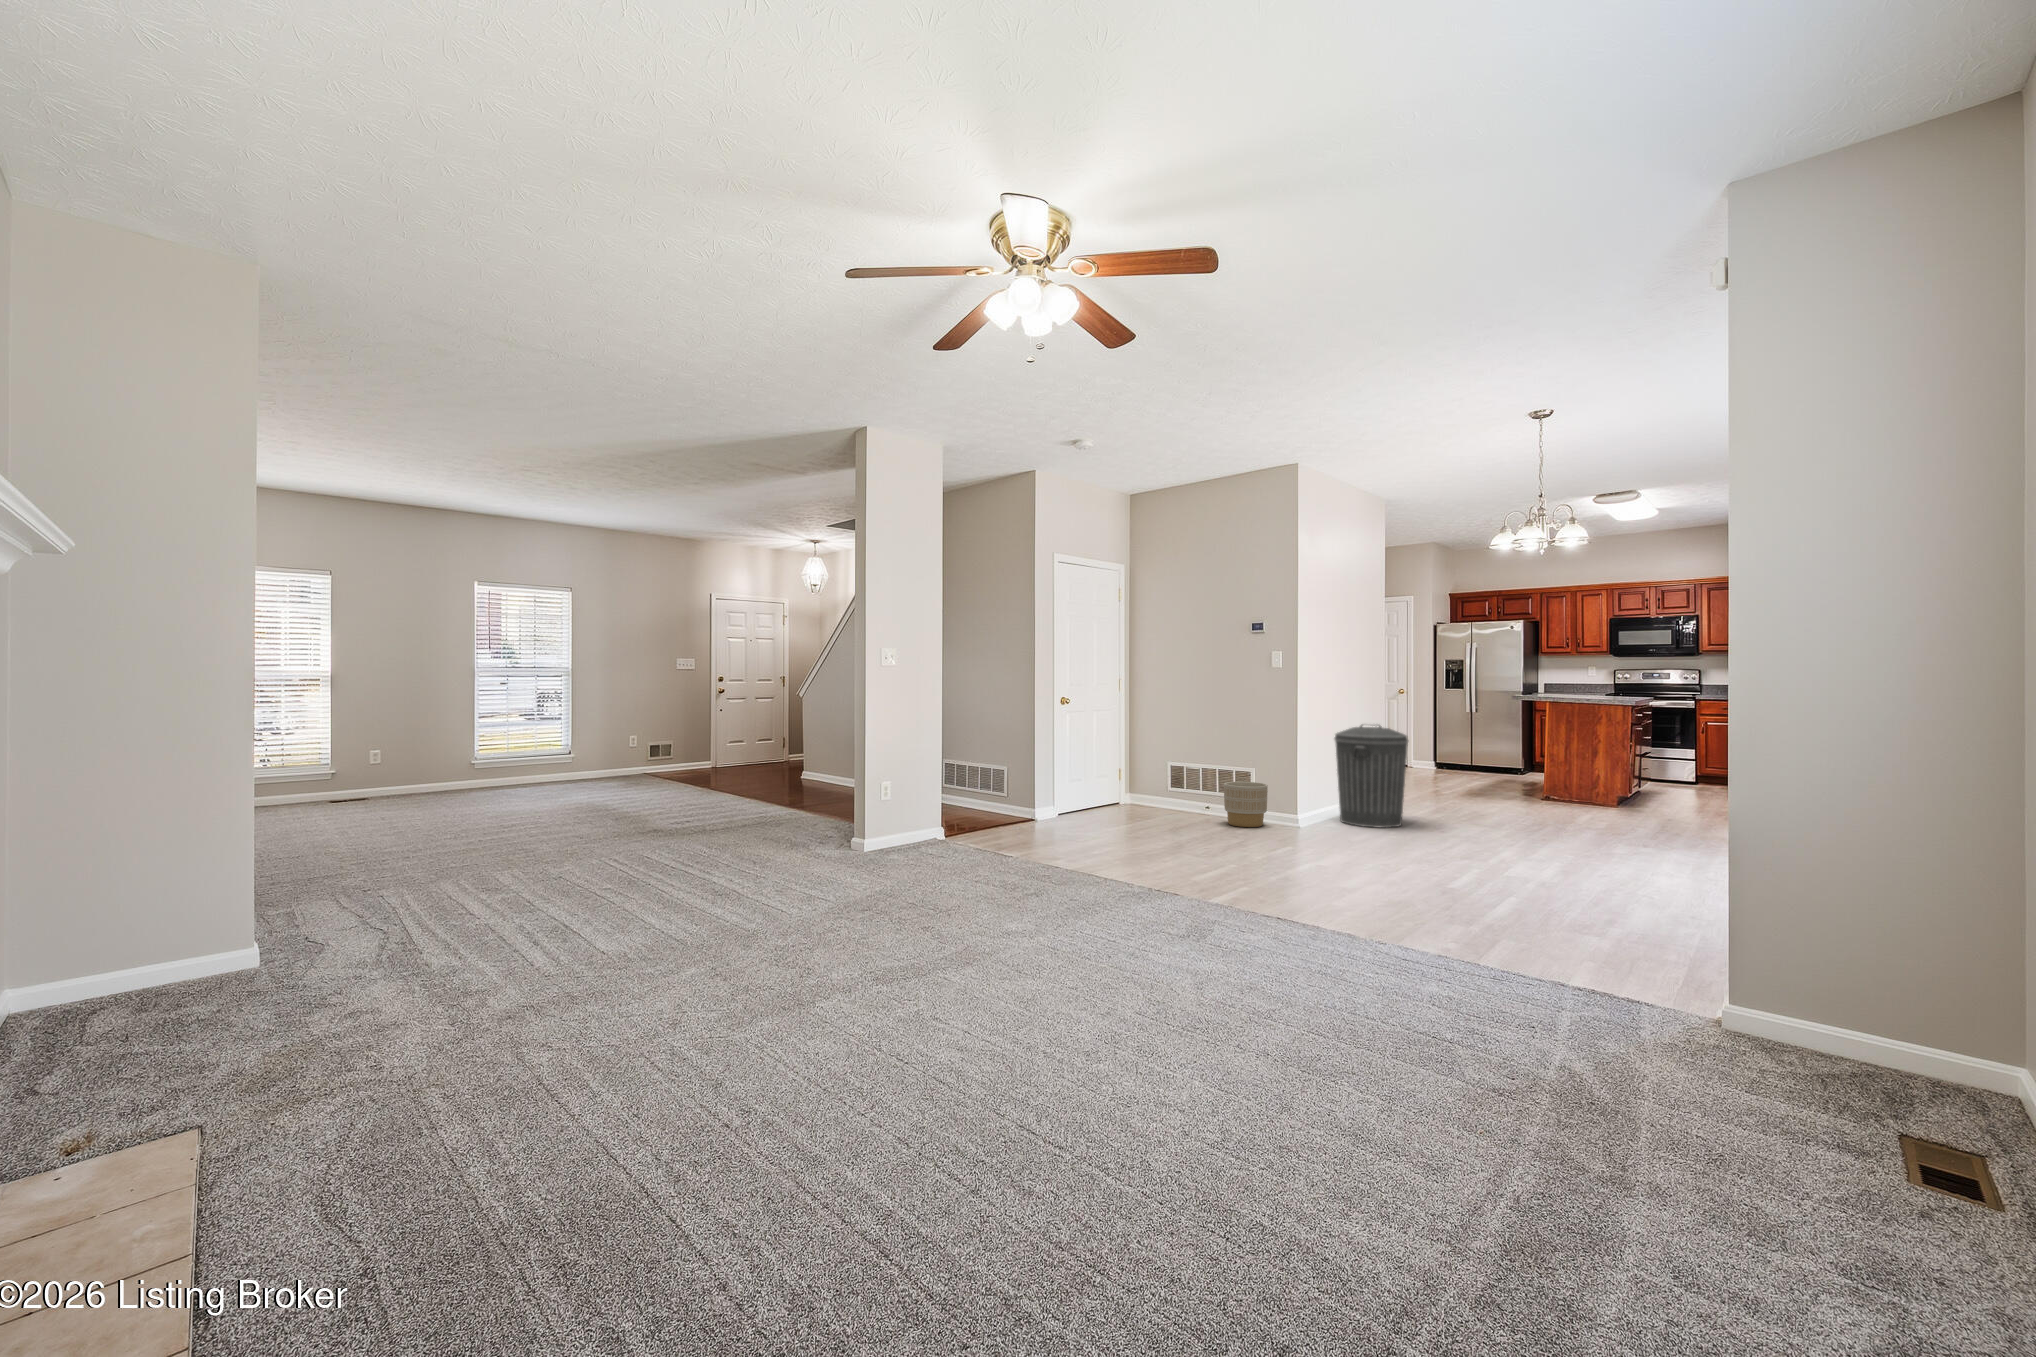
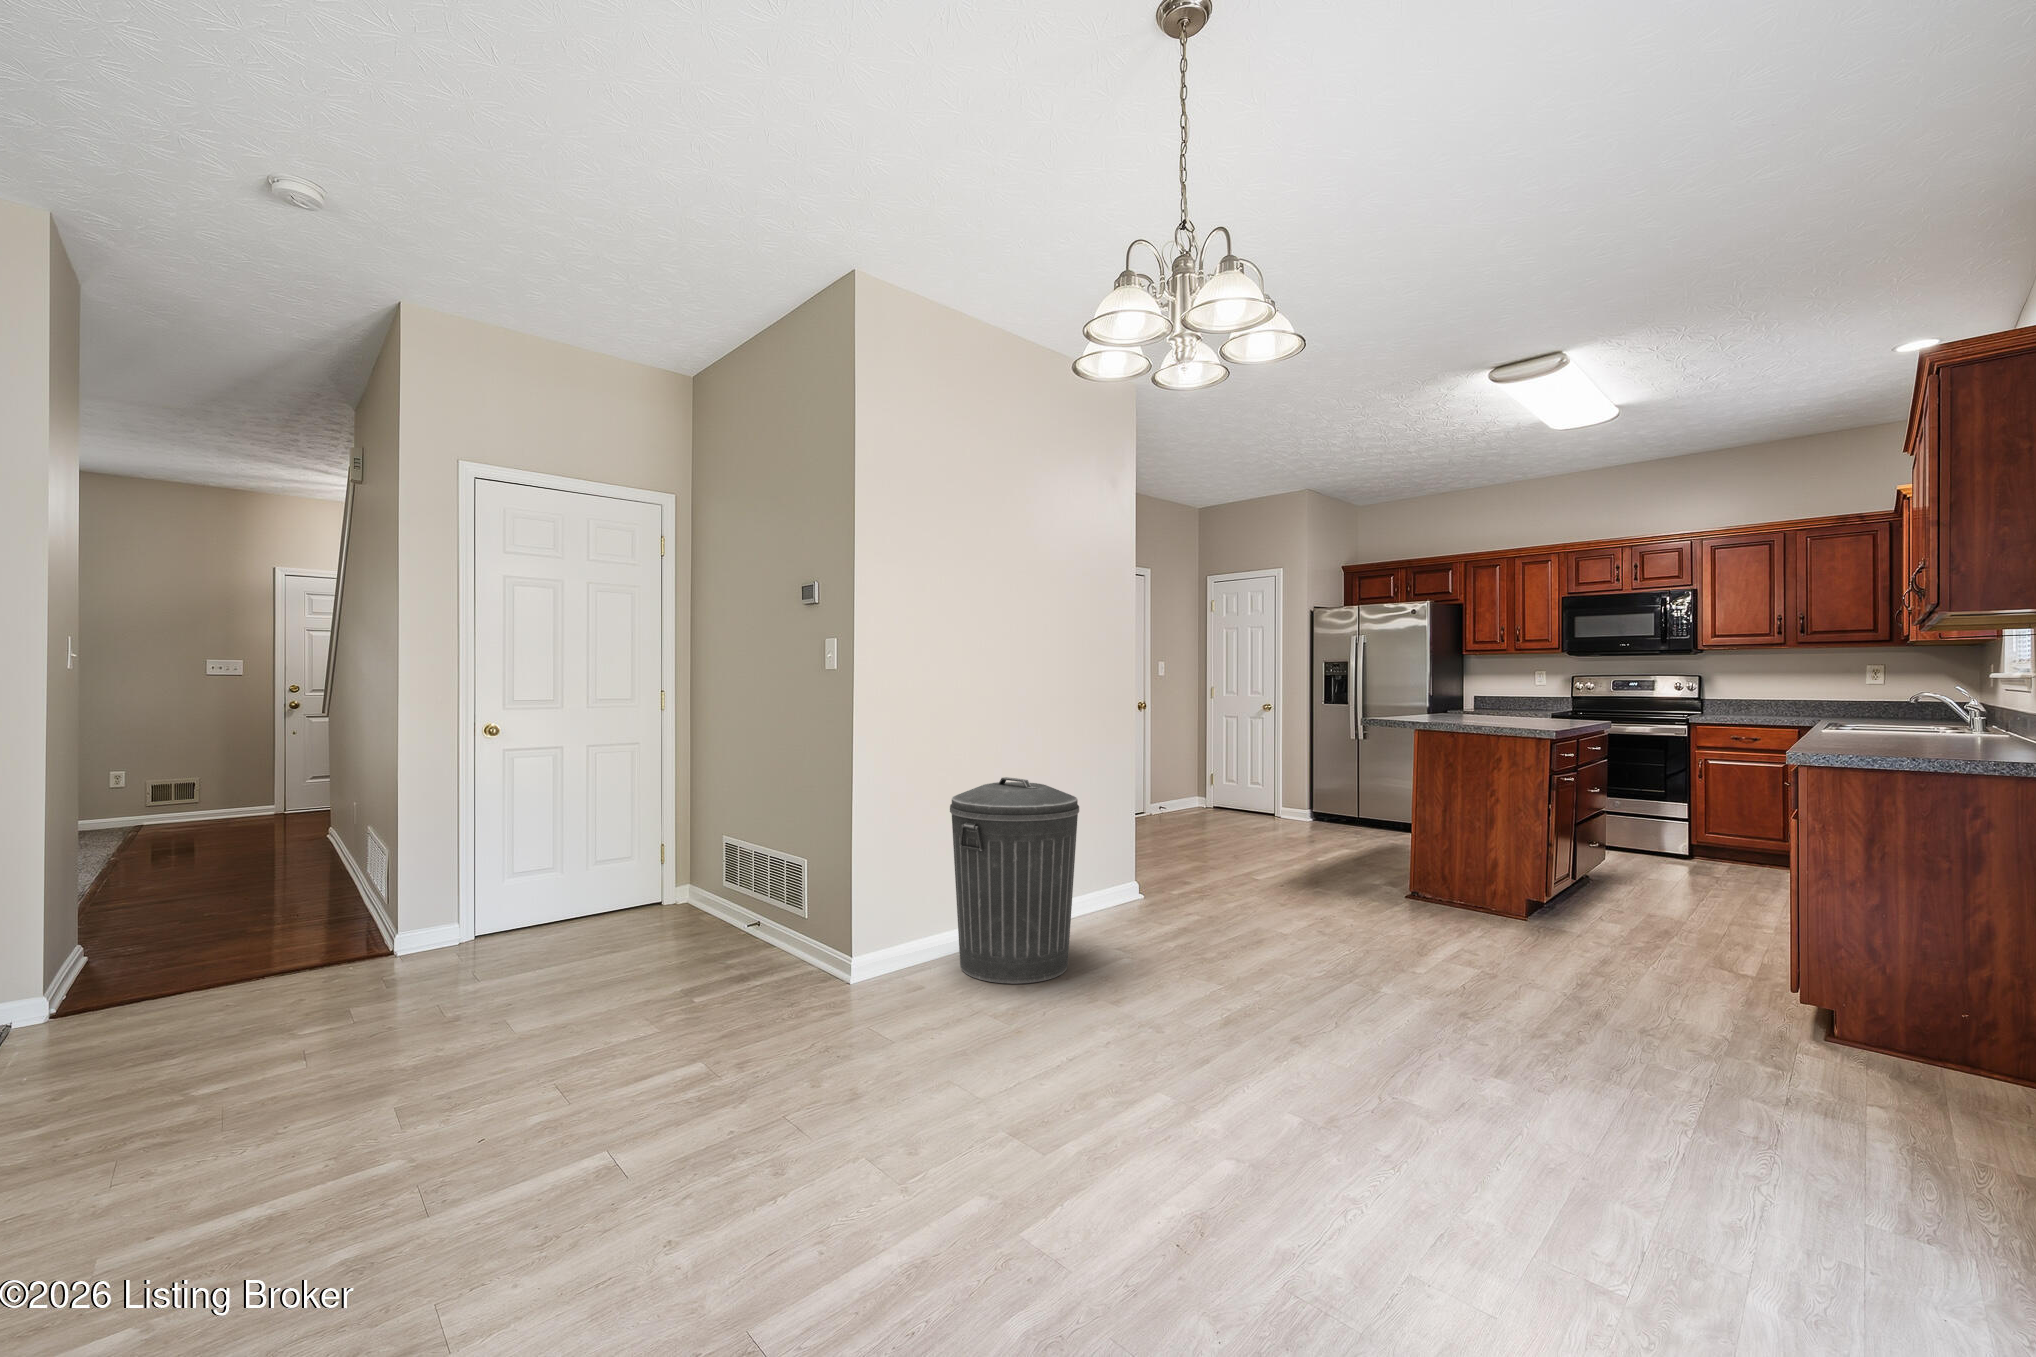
planter: present [1224,782,1268,827] -> none [724,884,807,980]

